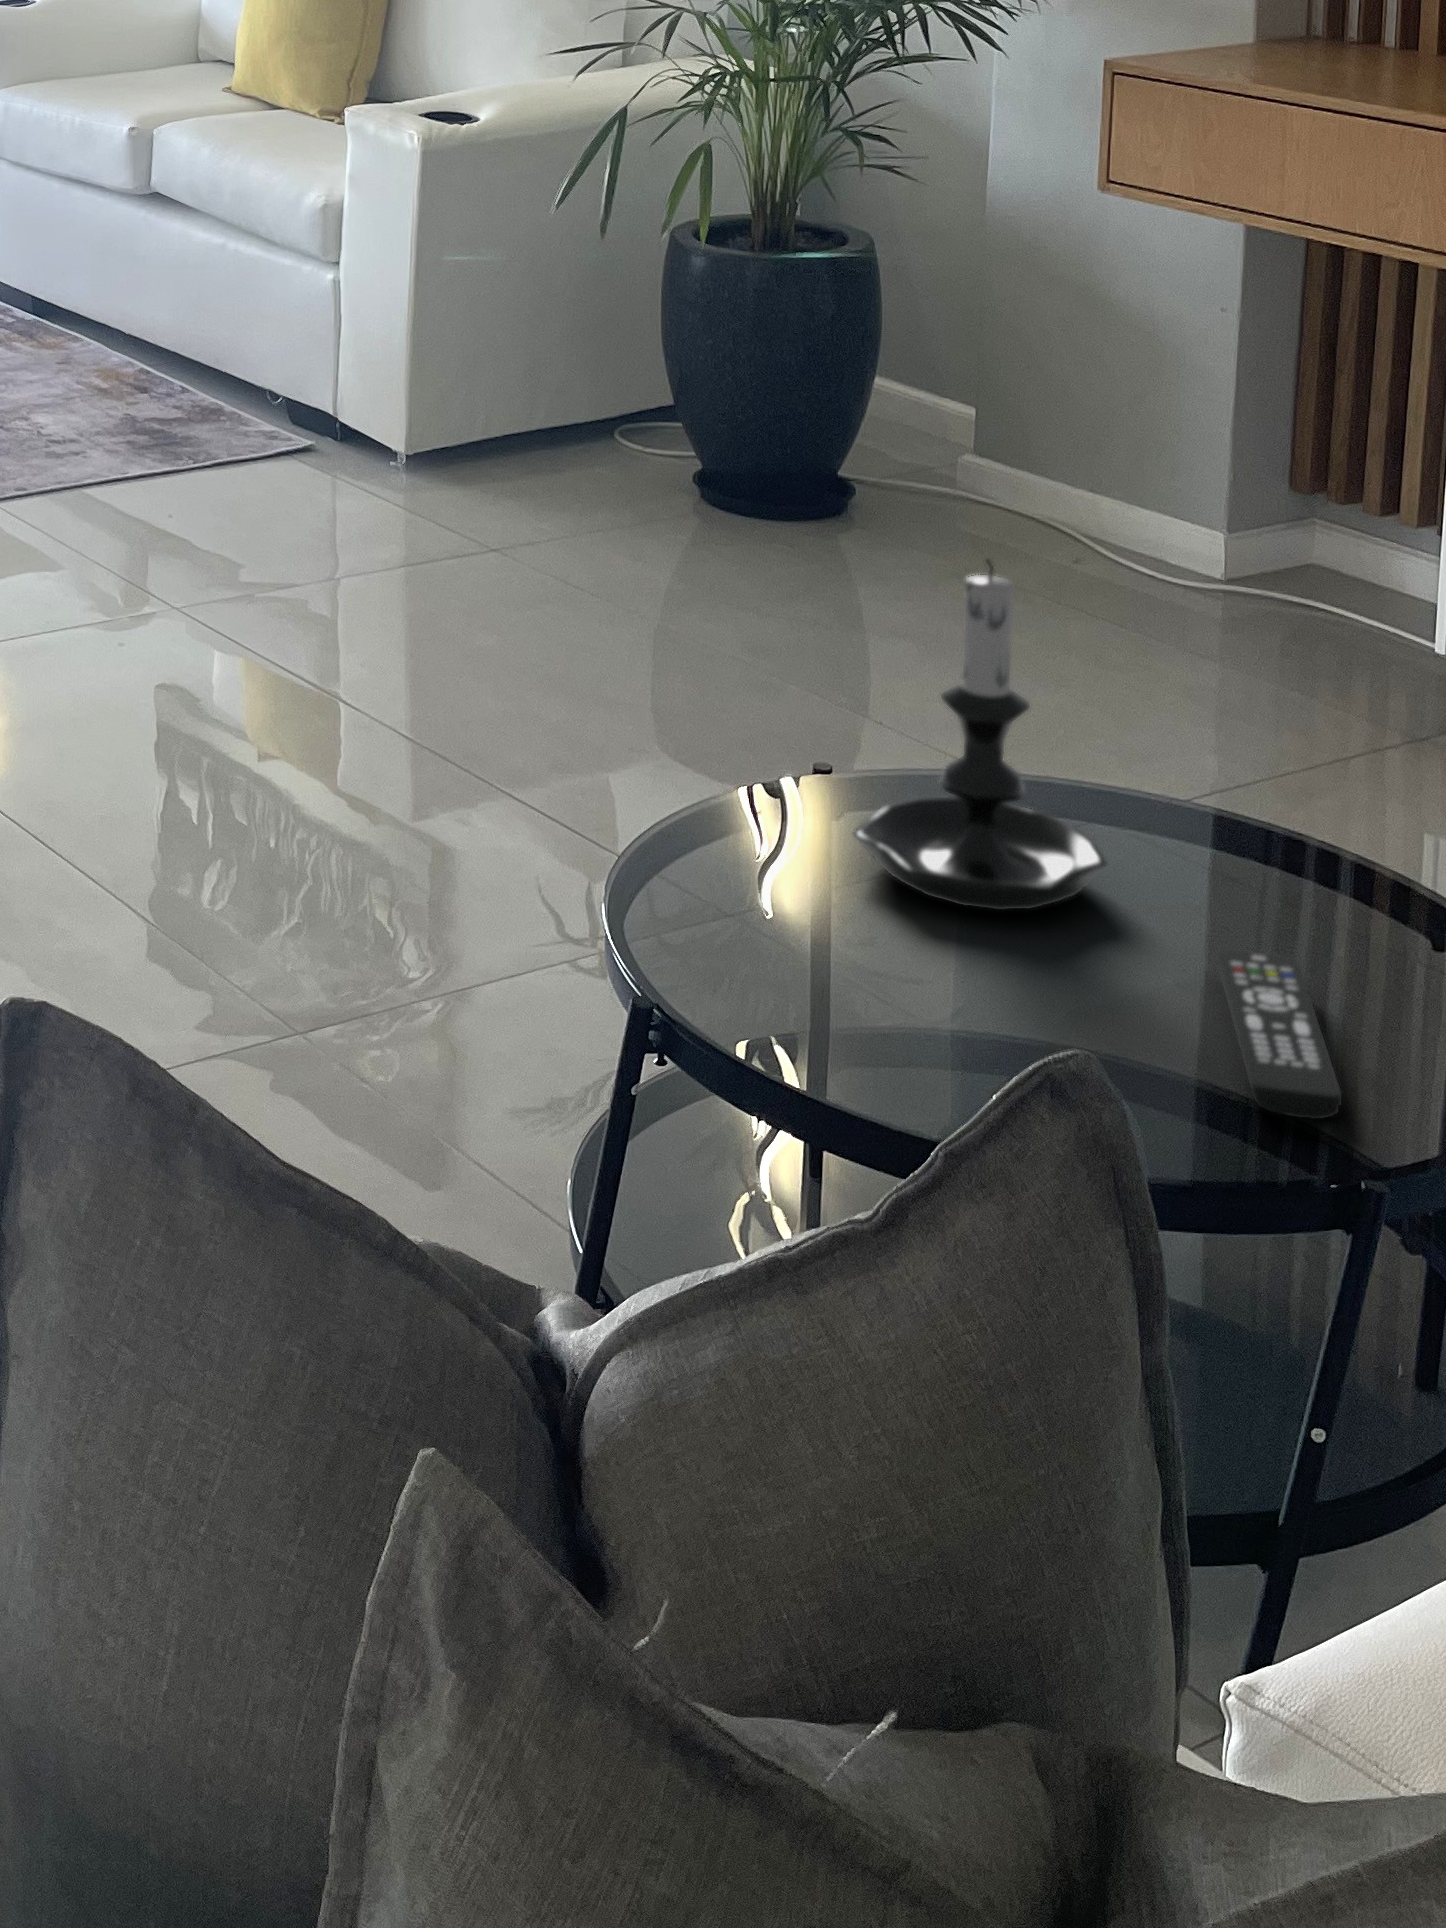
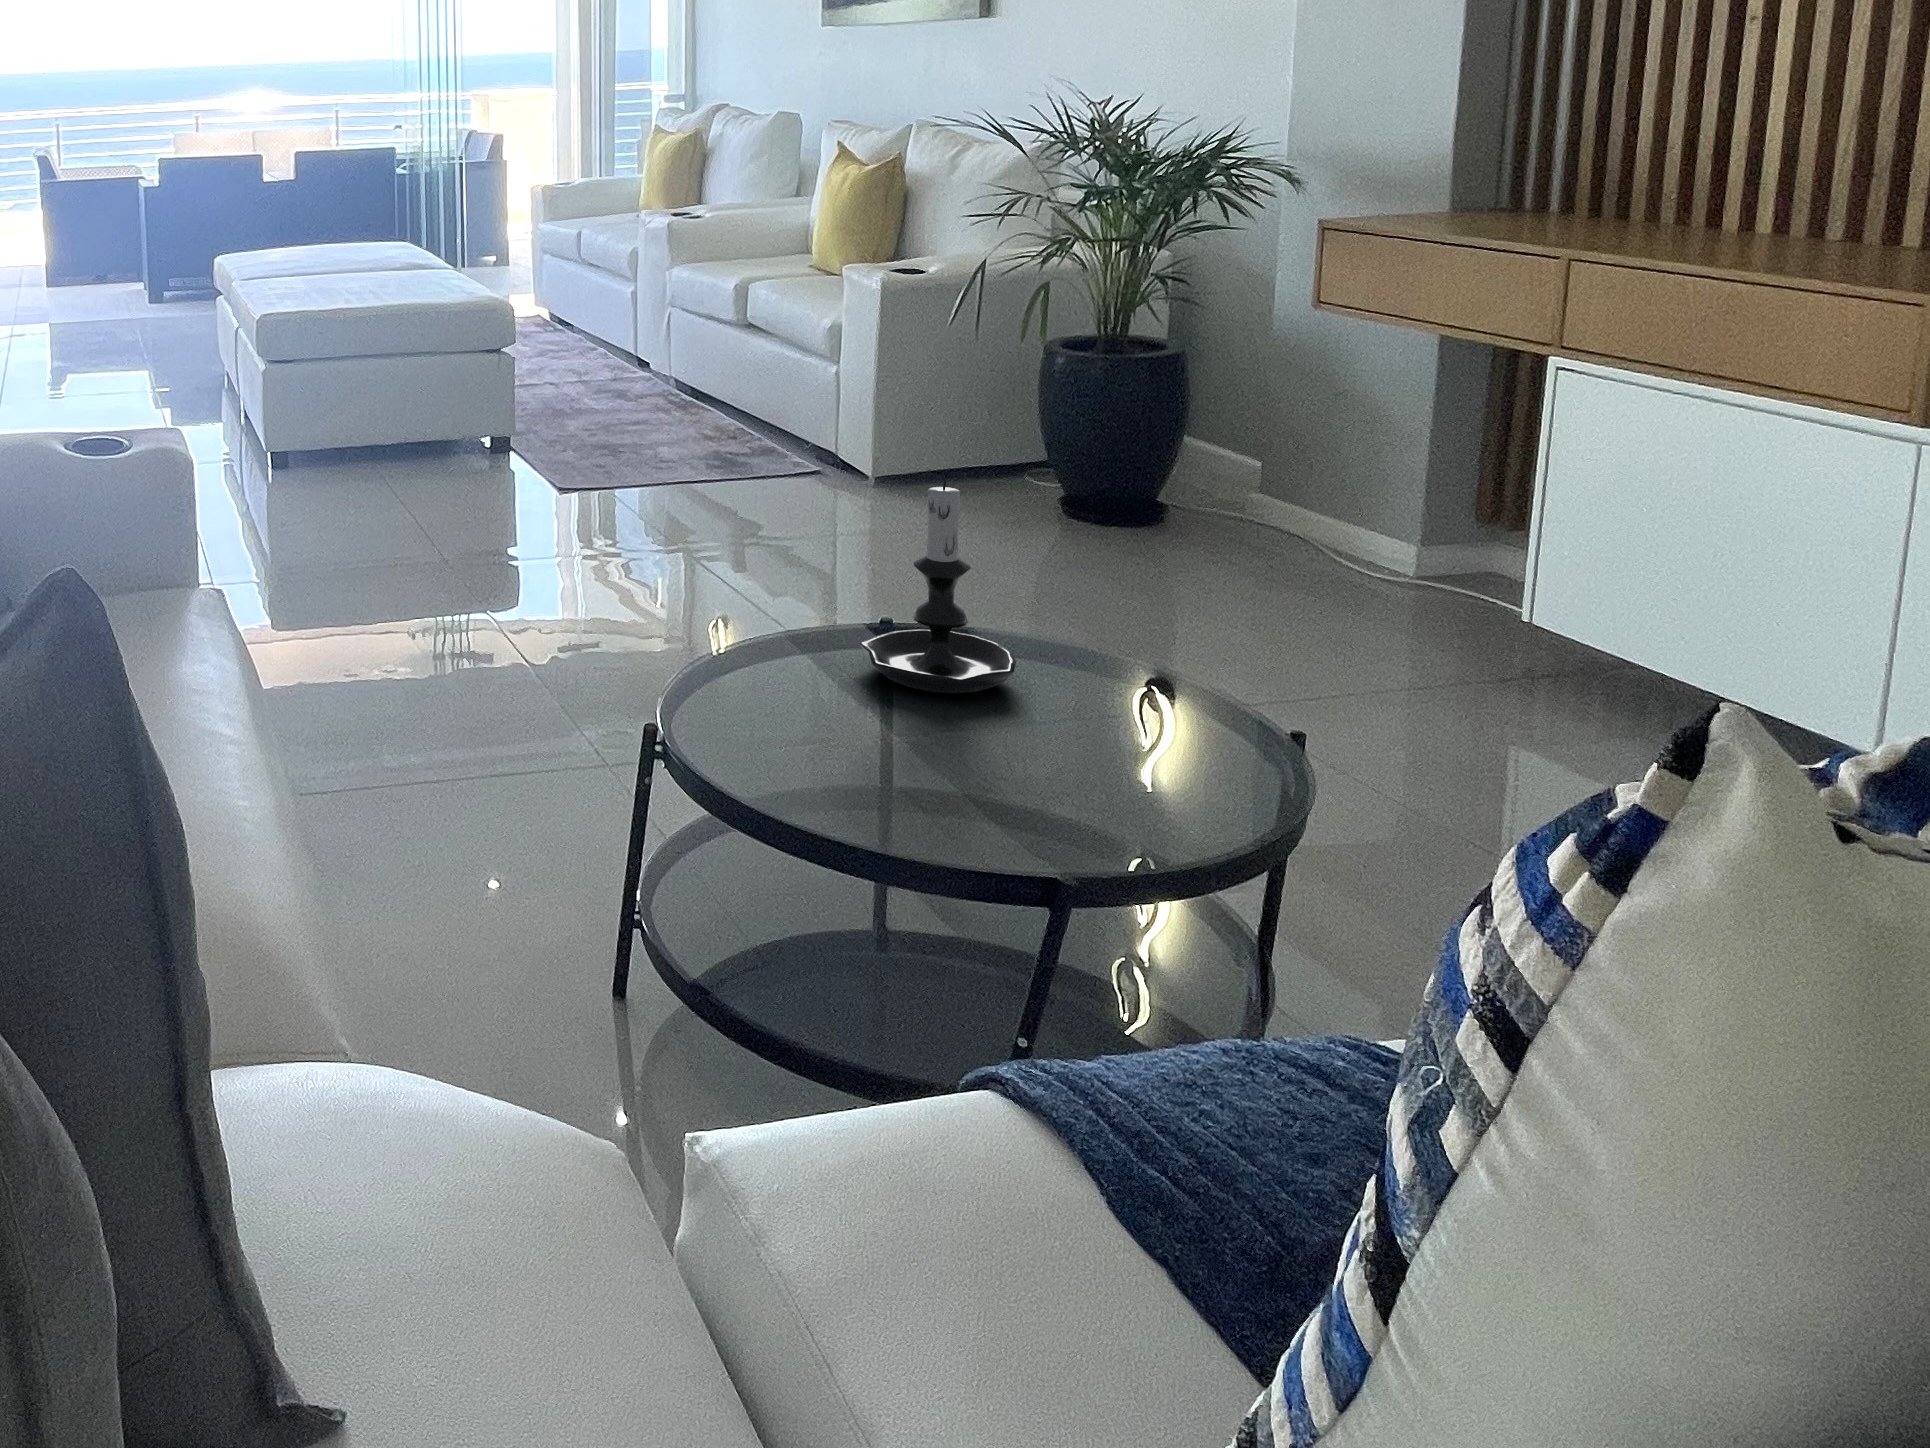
remote control: present [1216,950,1342,1119] -> none [1001,722,1102,815]

